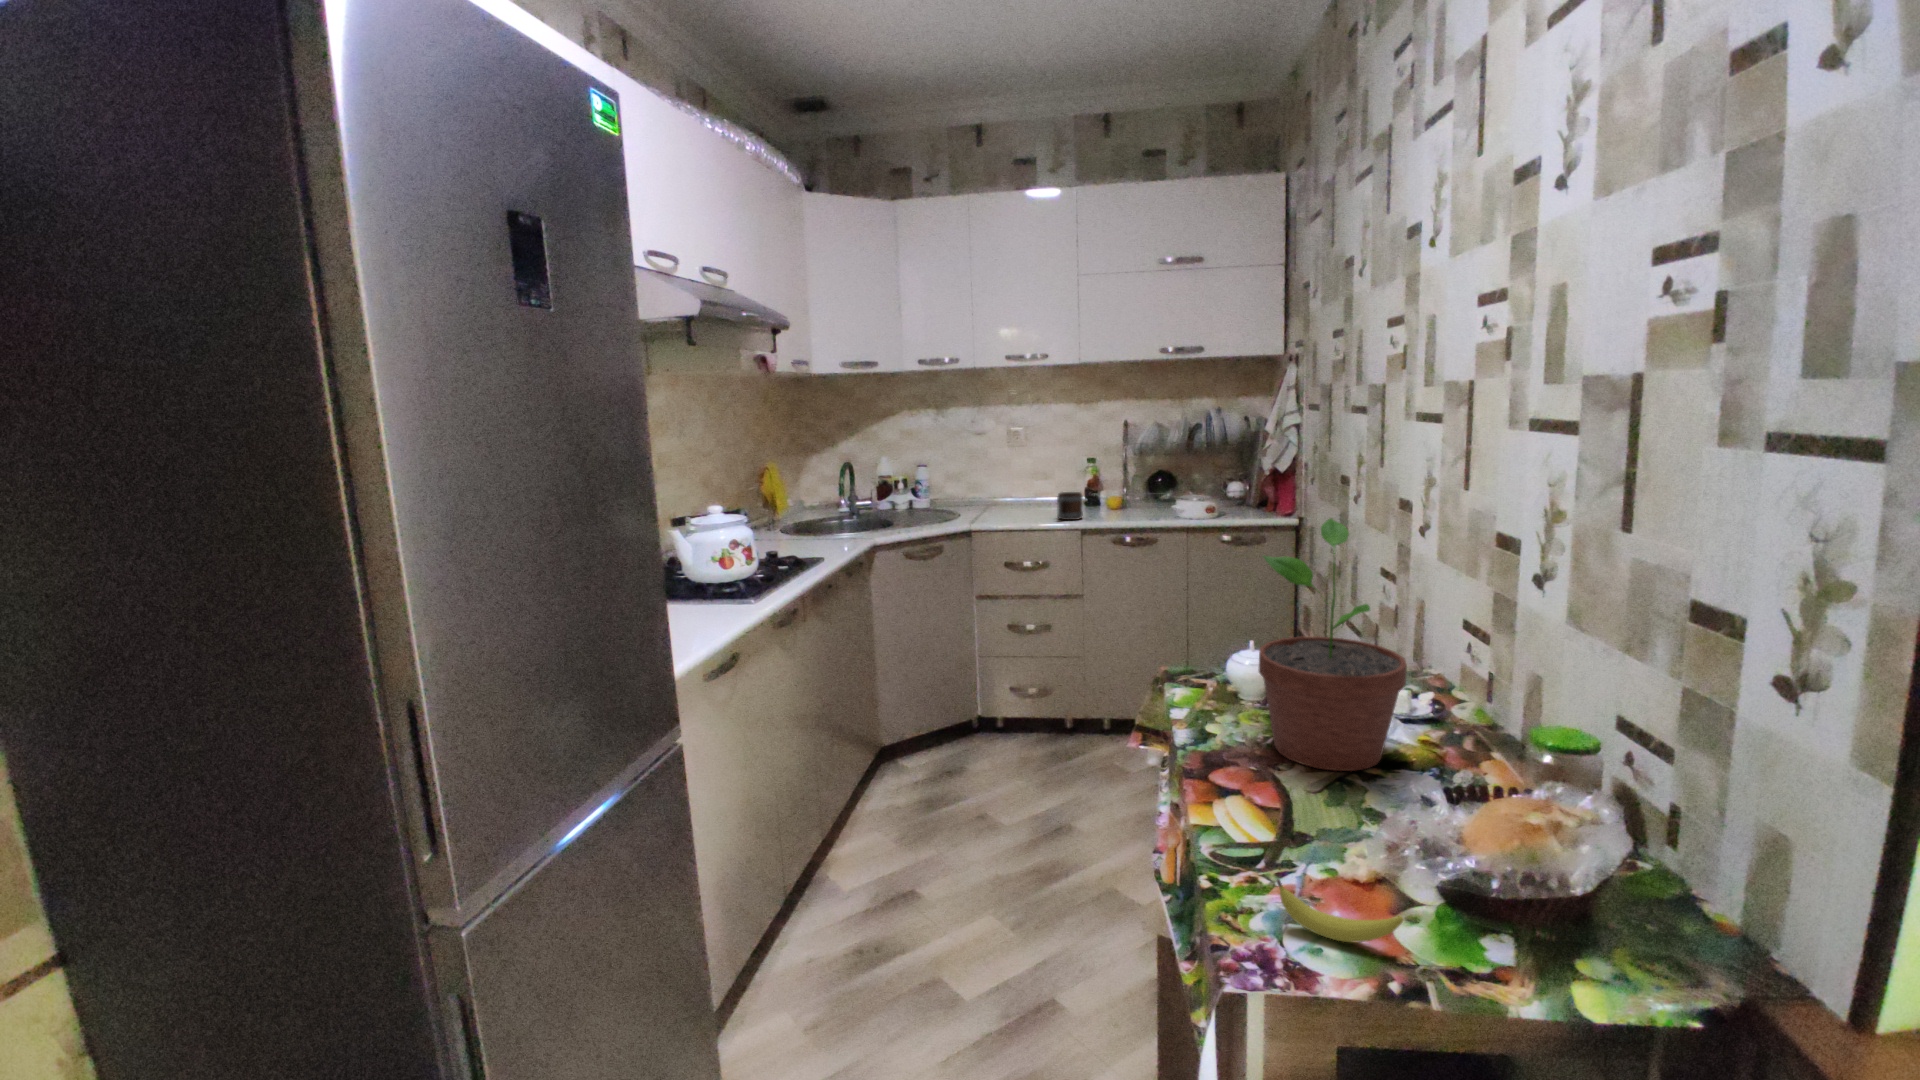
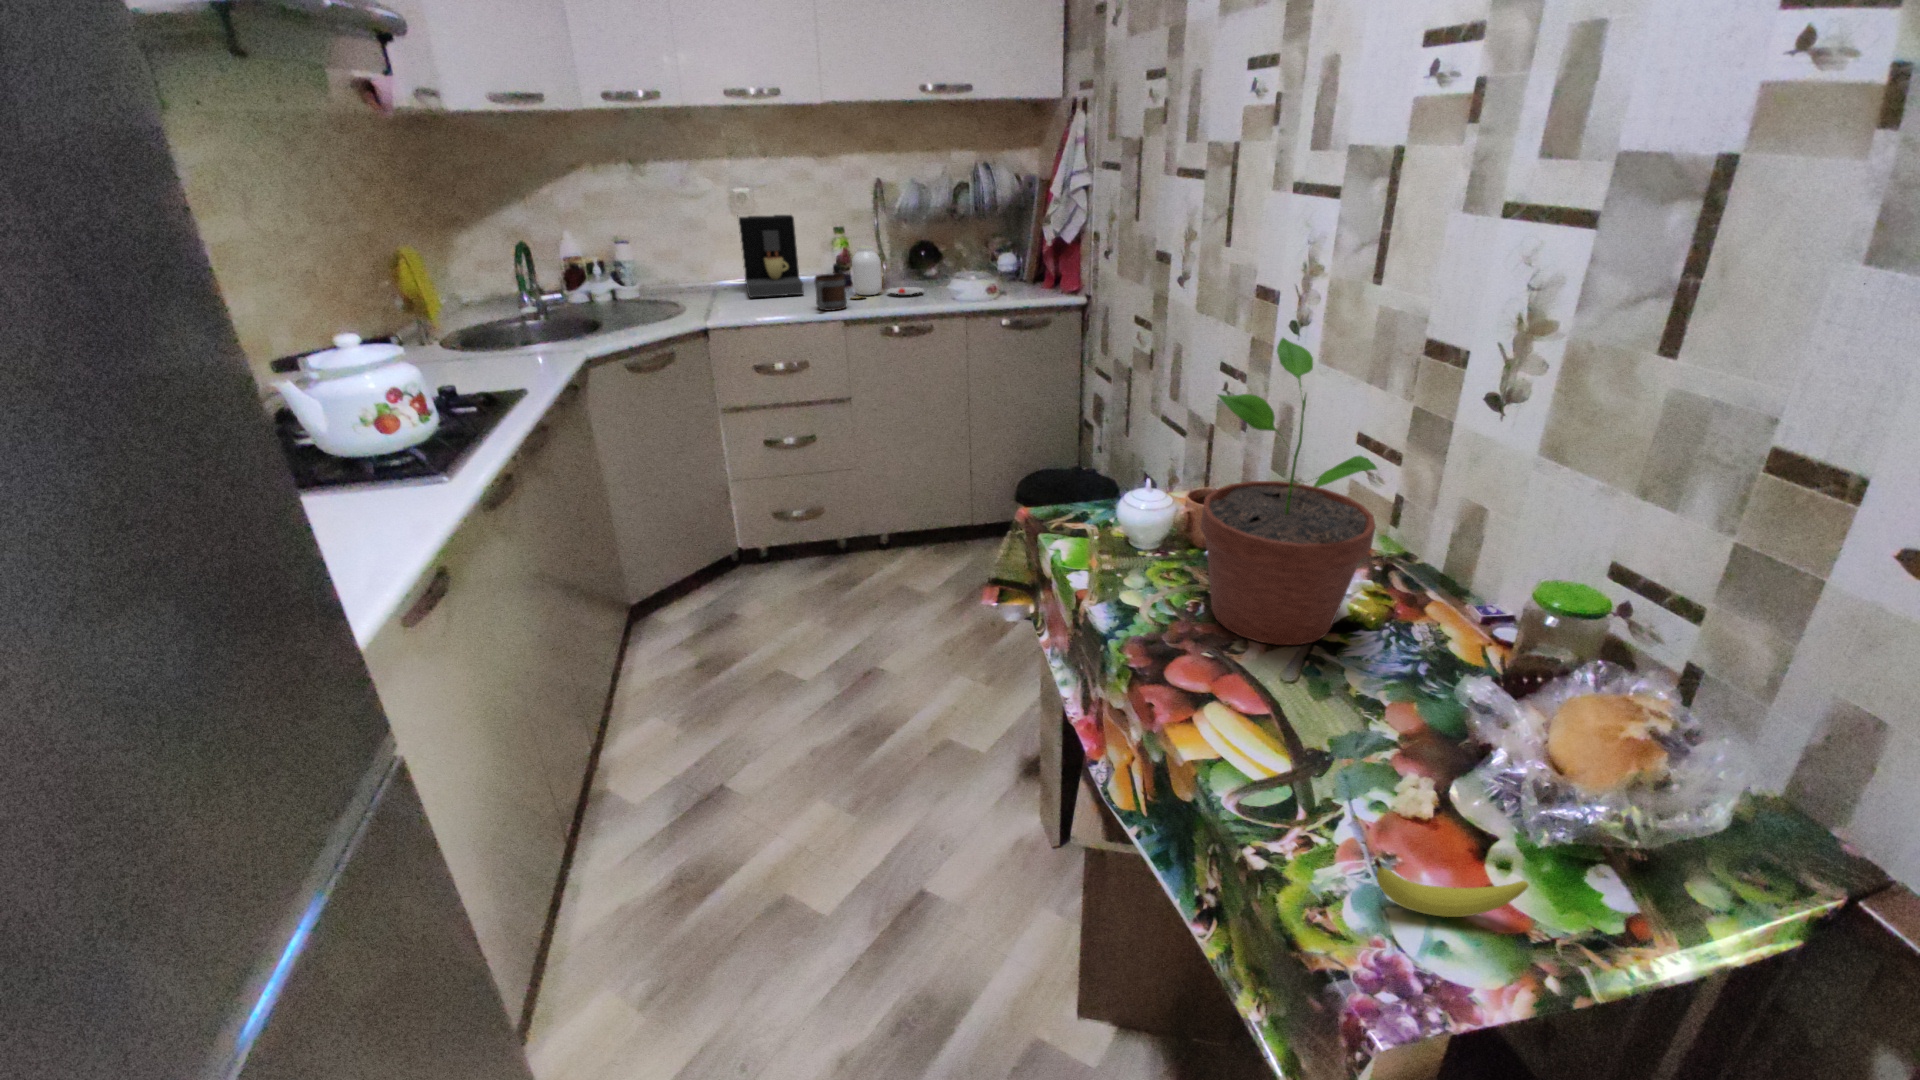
coffee maker: none [1009,446,1054,510] -> present [737,215,804,297]
jar: none [1089,472,1154,513] -> present [851,246,924,299]

